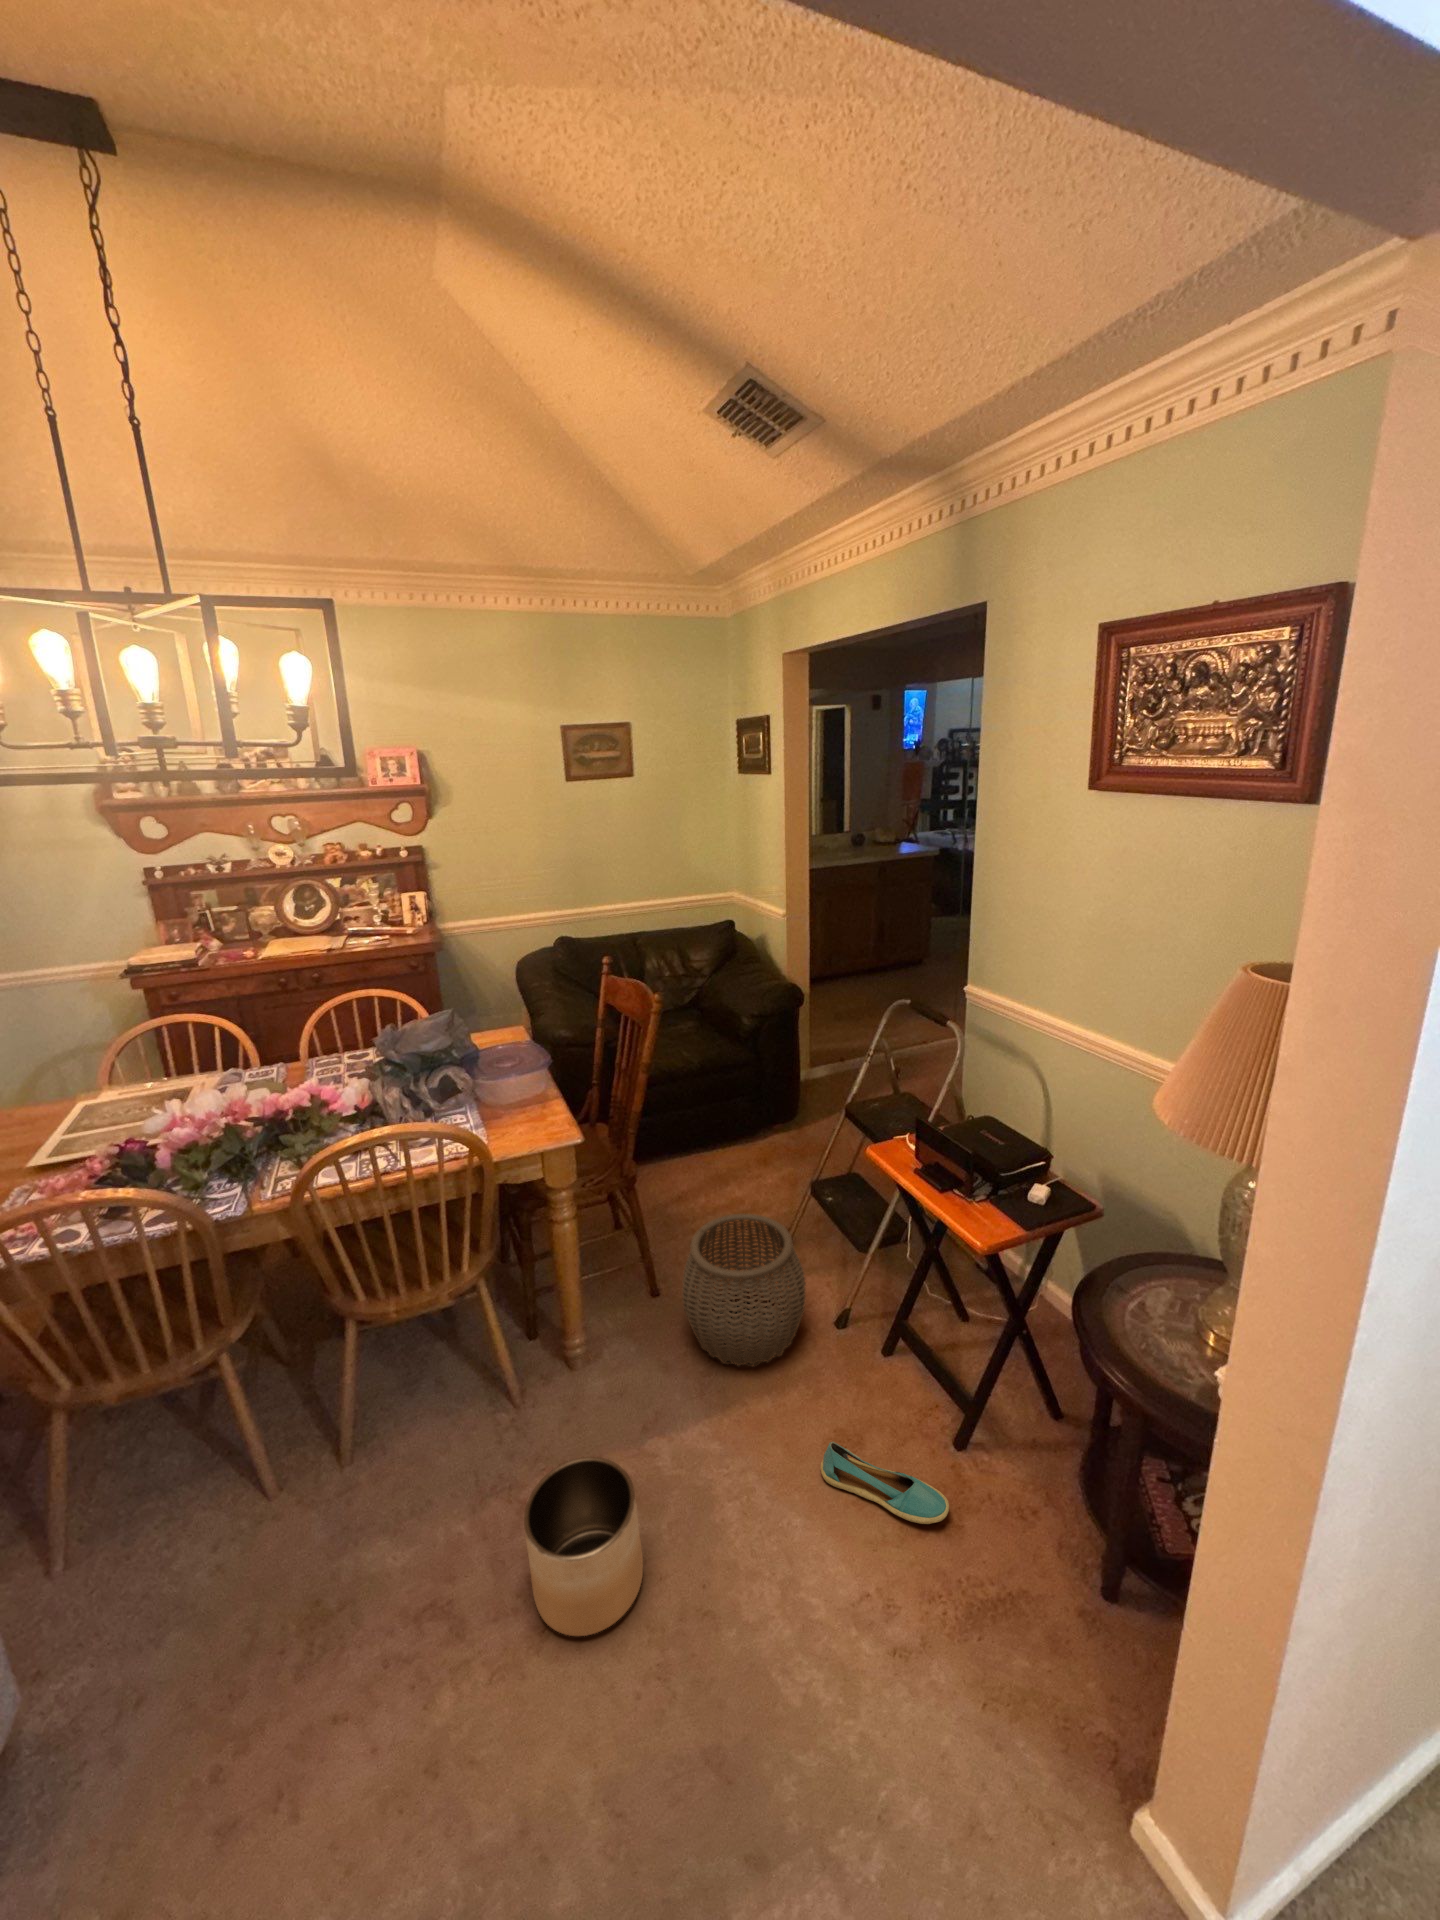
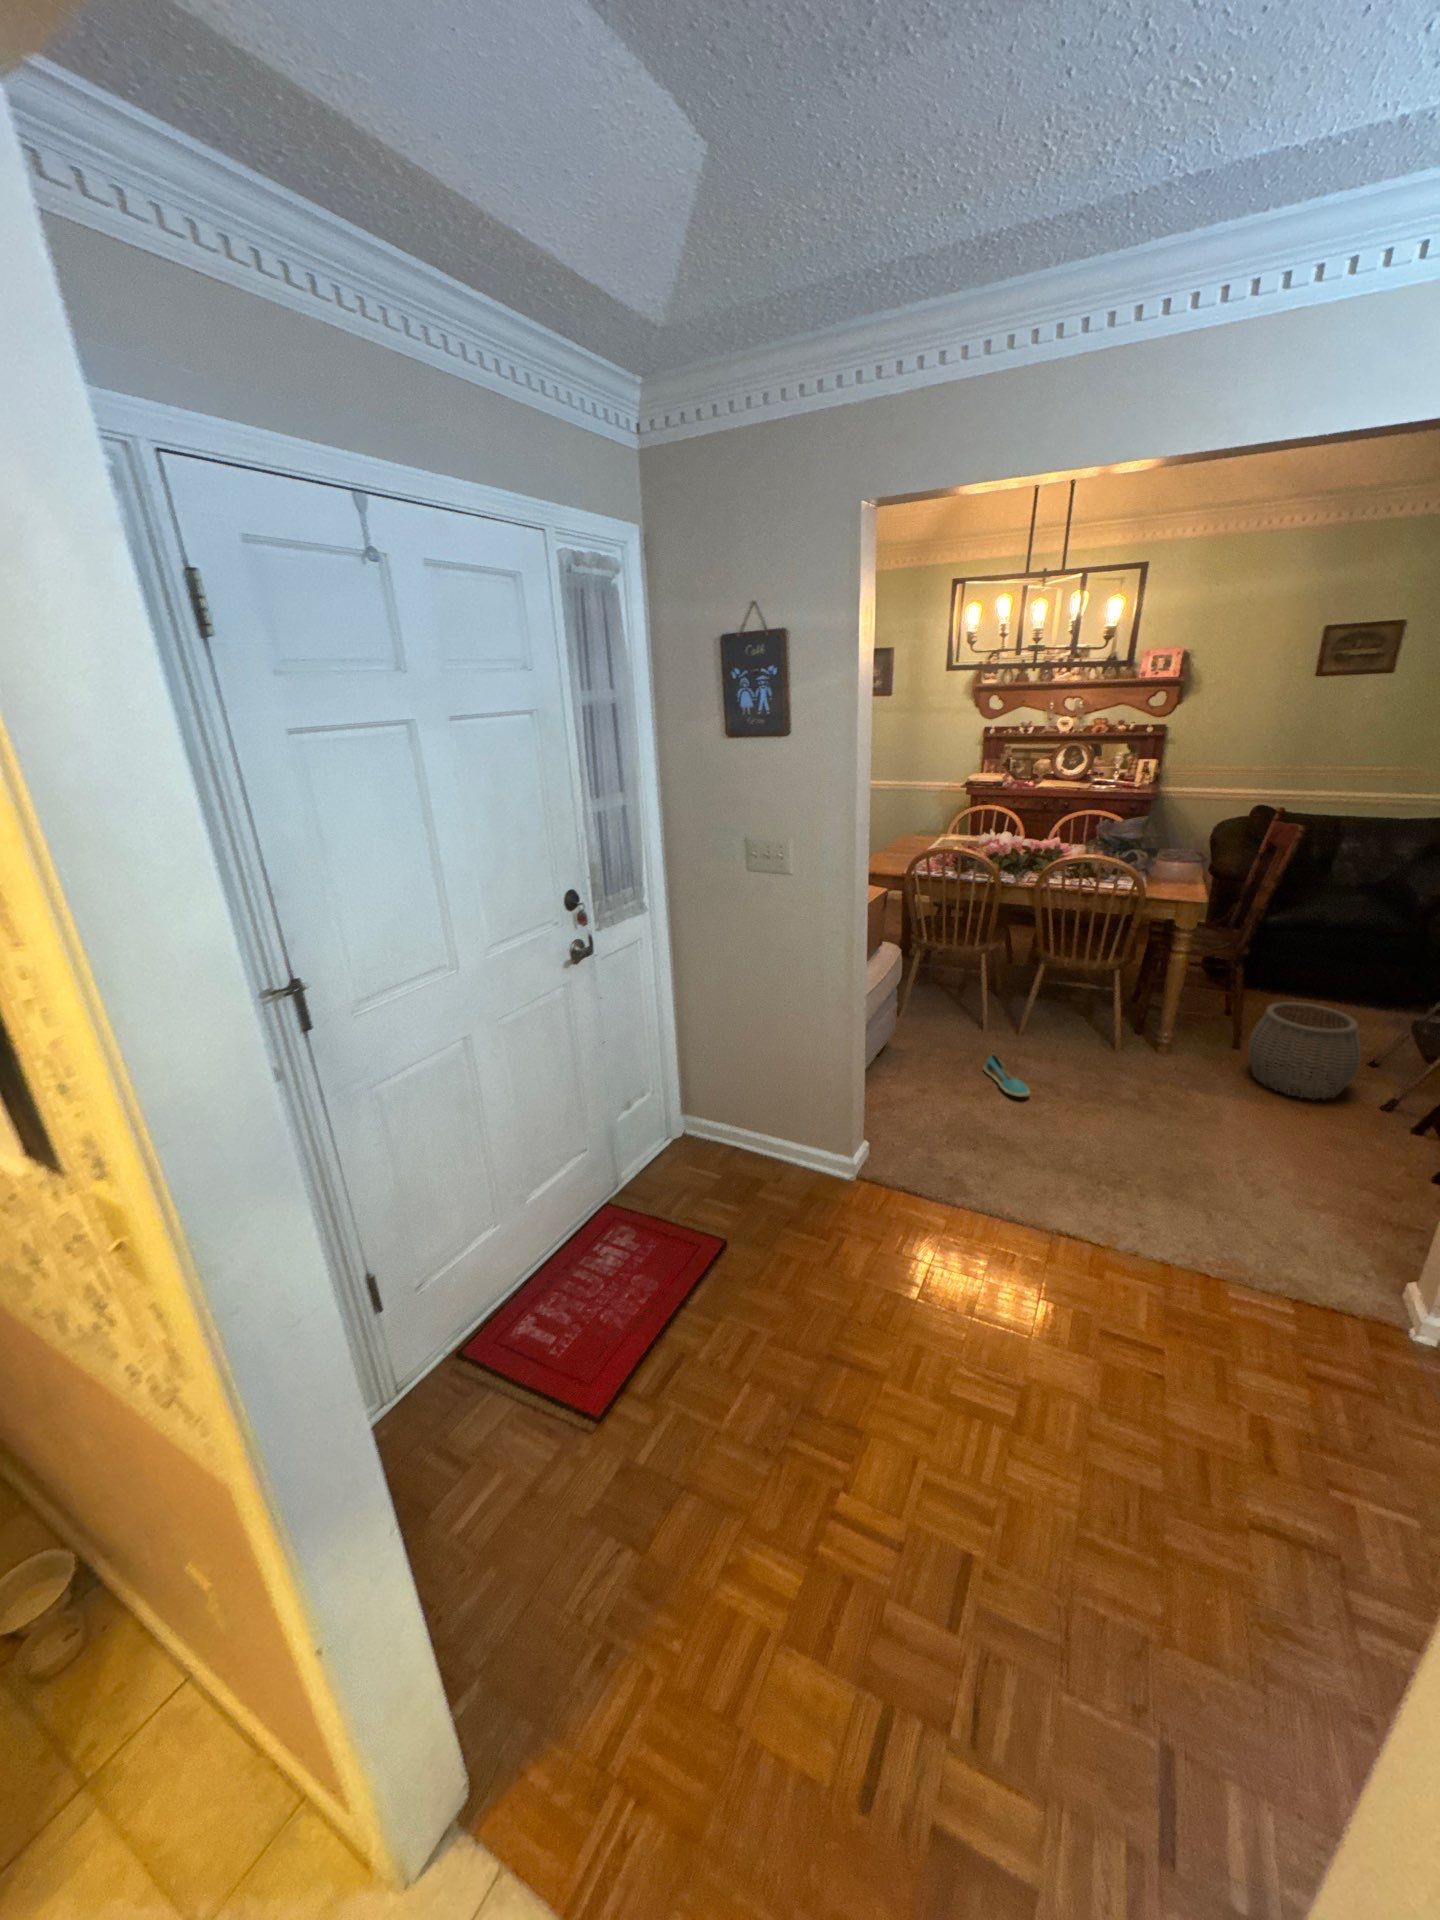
shoe: present [820,1442,949,1524] -> present [983,1053,1030,1097]
planter: present [524,1457,643,1636] -> none [1097,1051,1169,1123]

